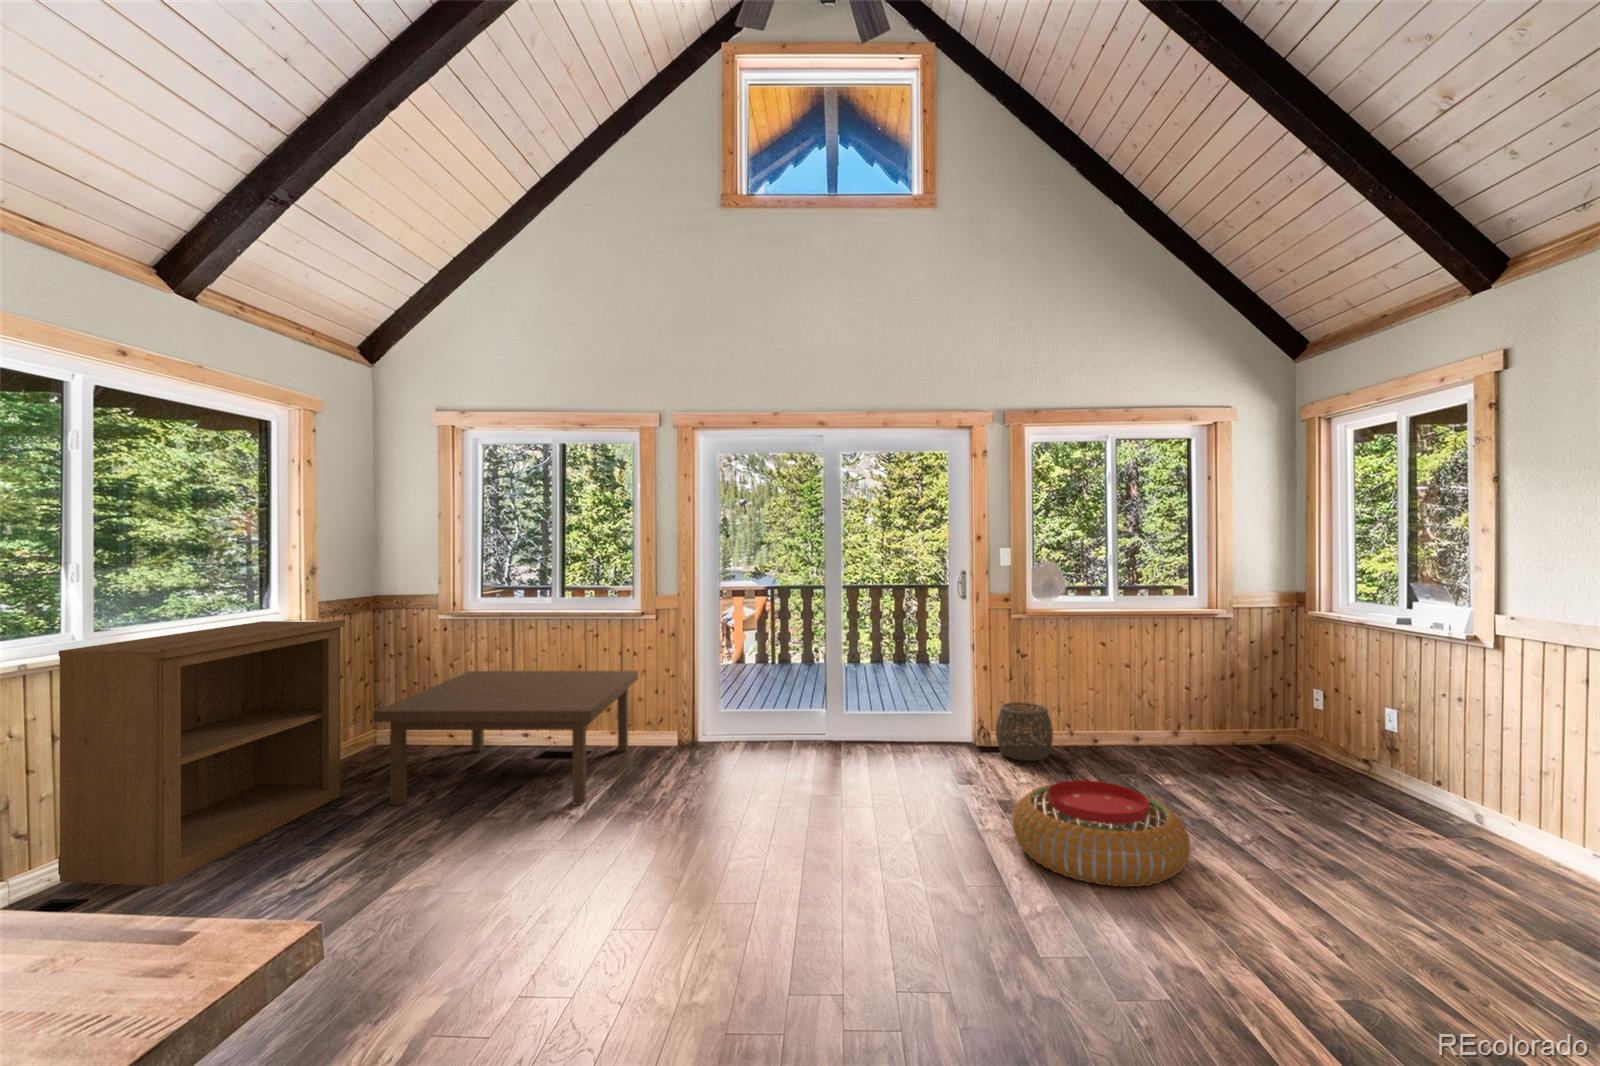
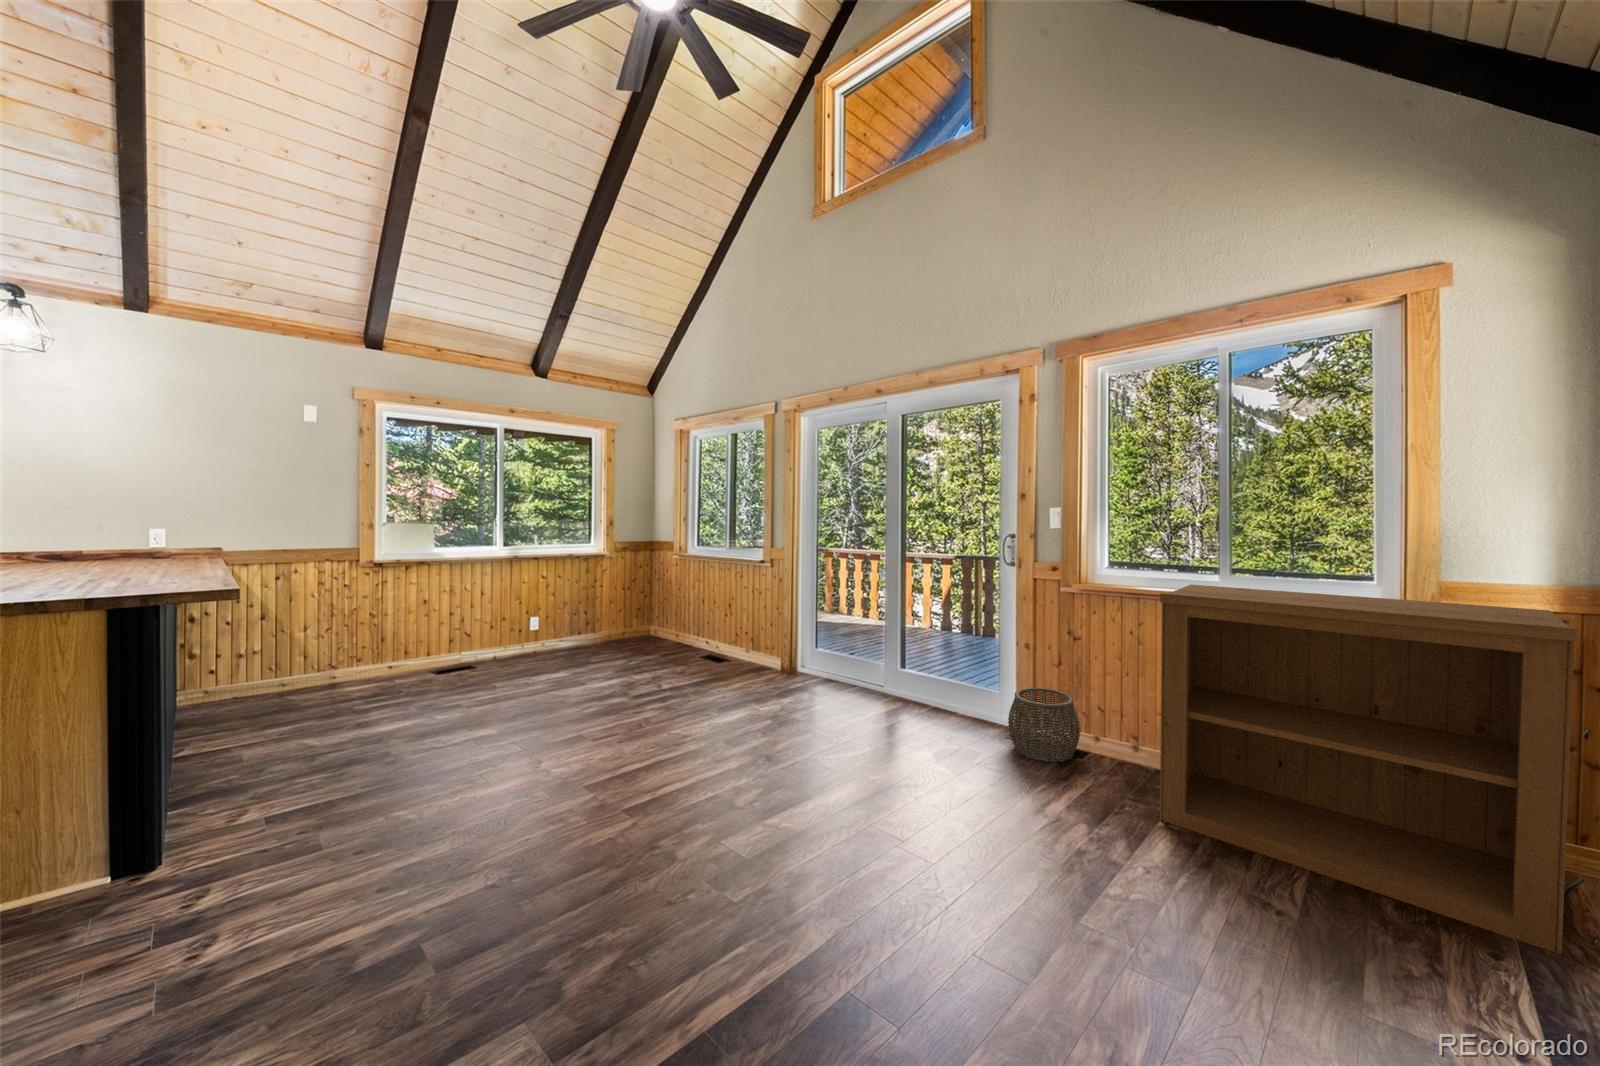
bookshelf: present [58,620,345,886] -> present [1160,585,1577,954]
coffee table: present [373,671,638,805] -> none [592,591,771,686]
pouf: present [1013,780,1190,887] -> none [741,767,934,913]

